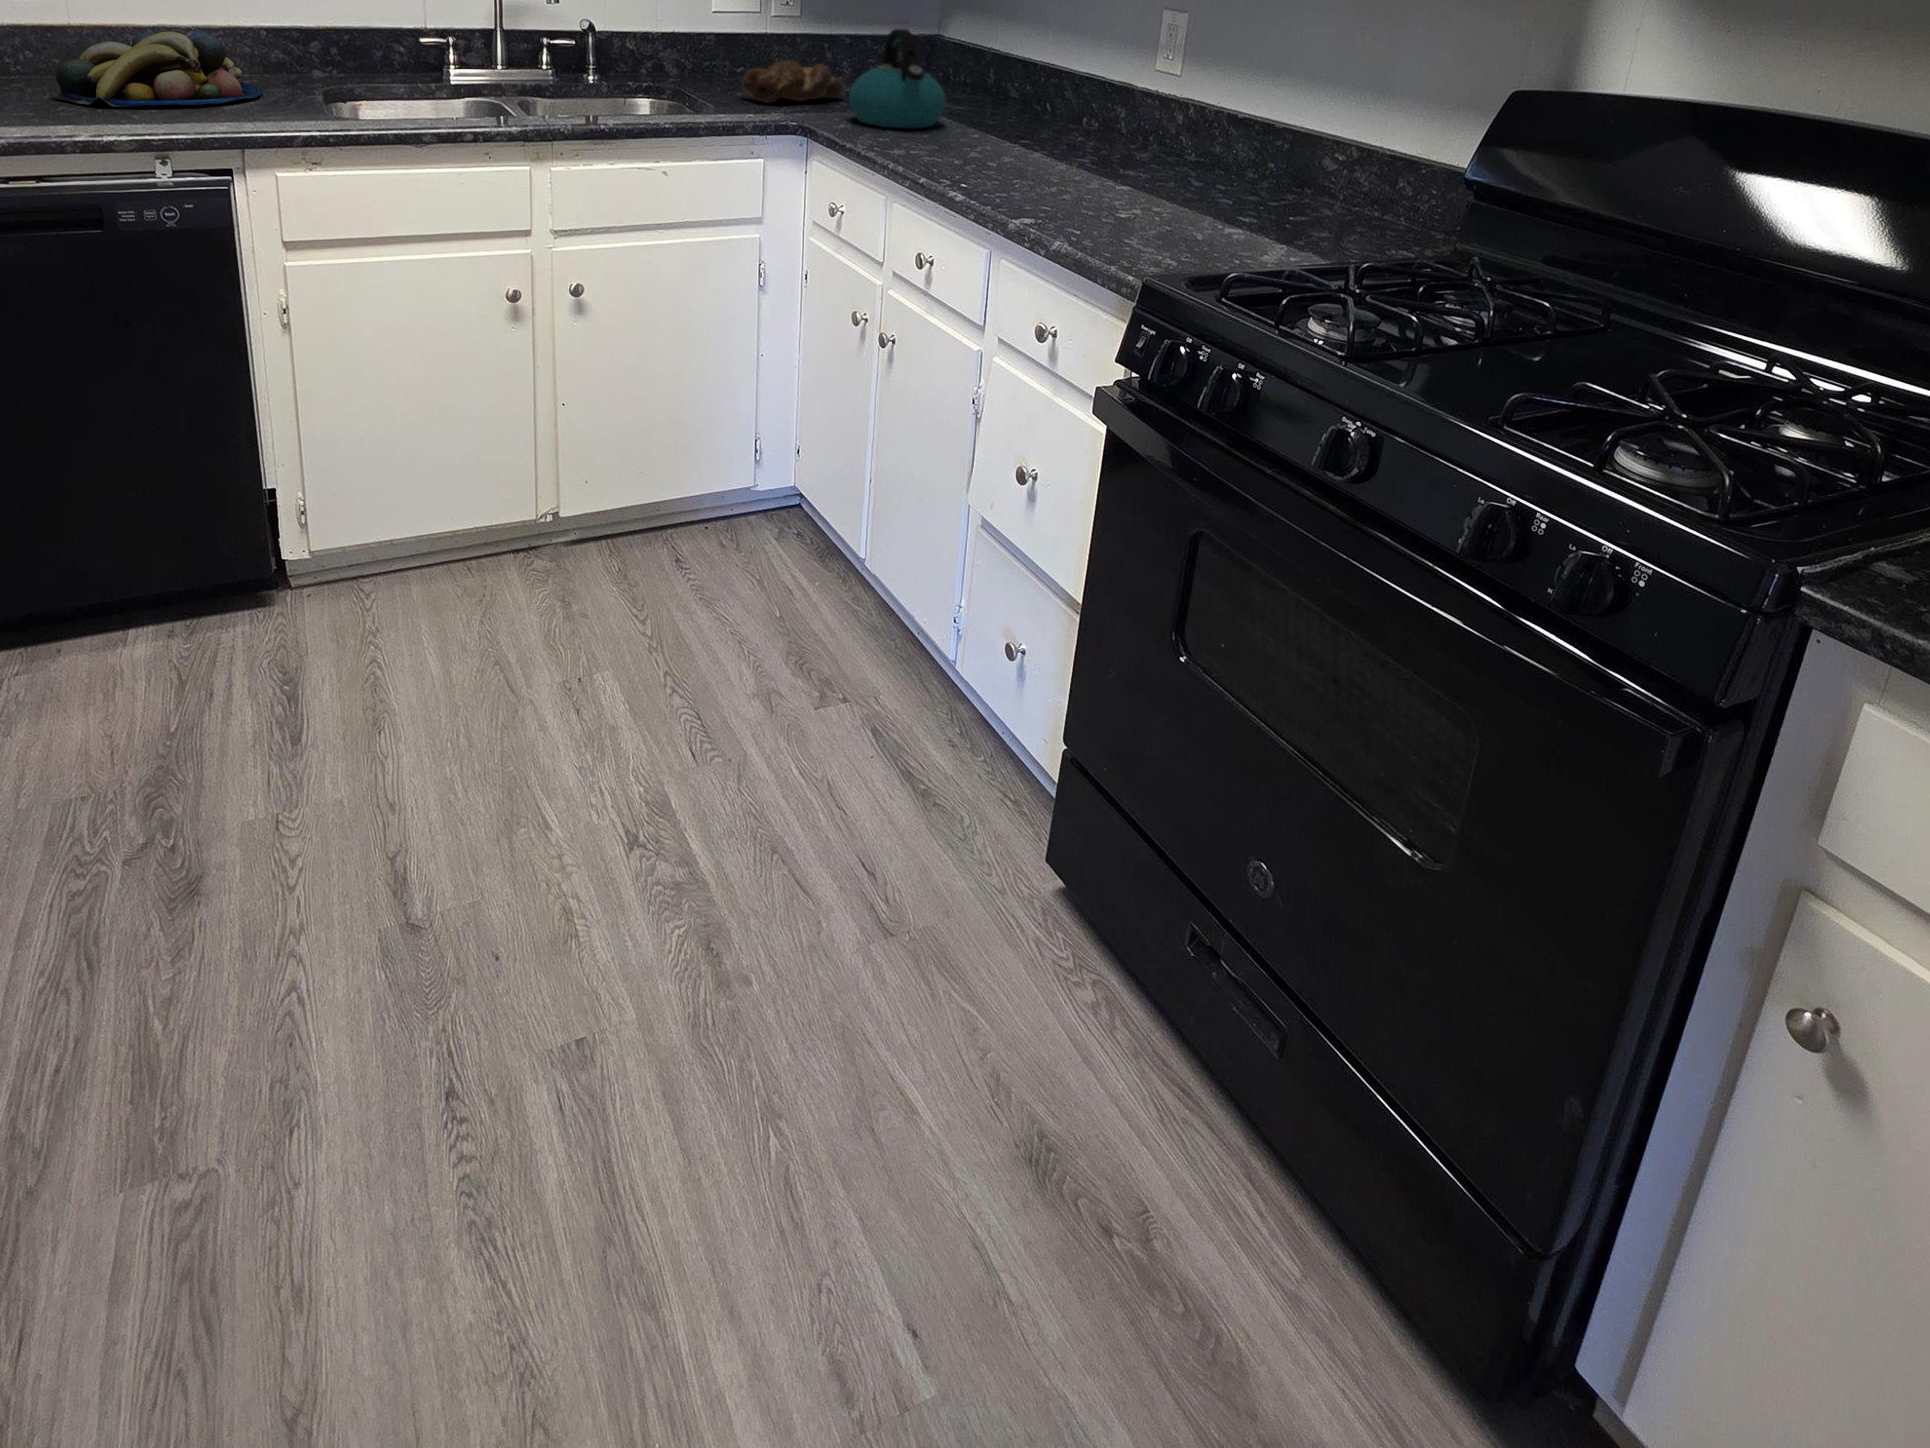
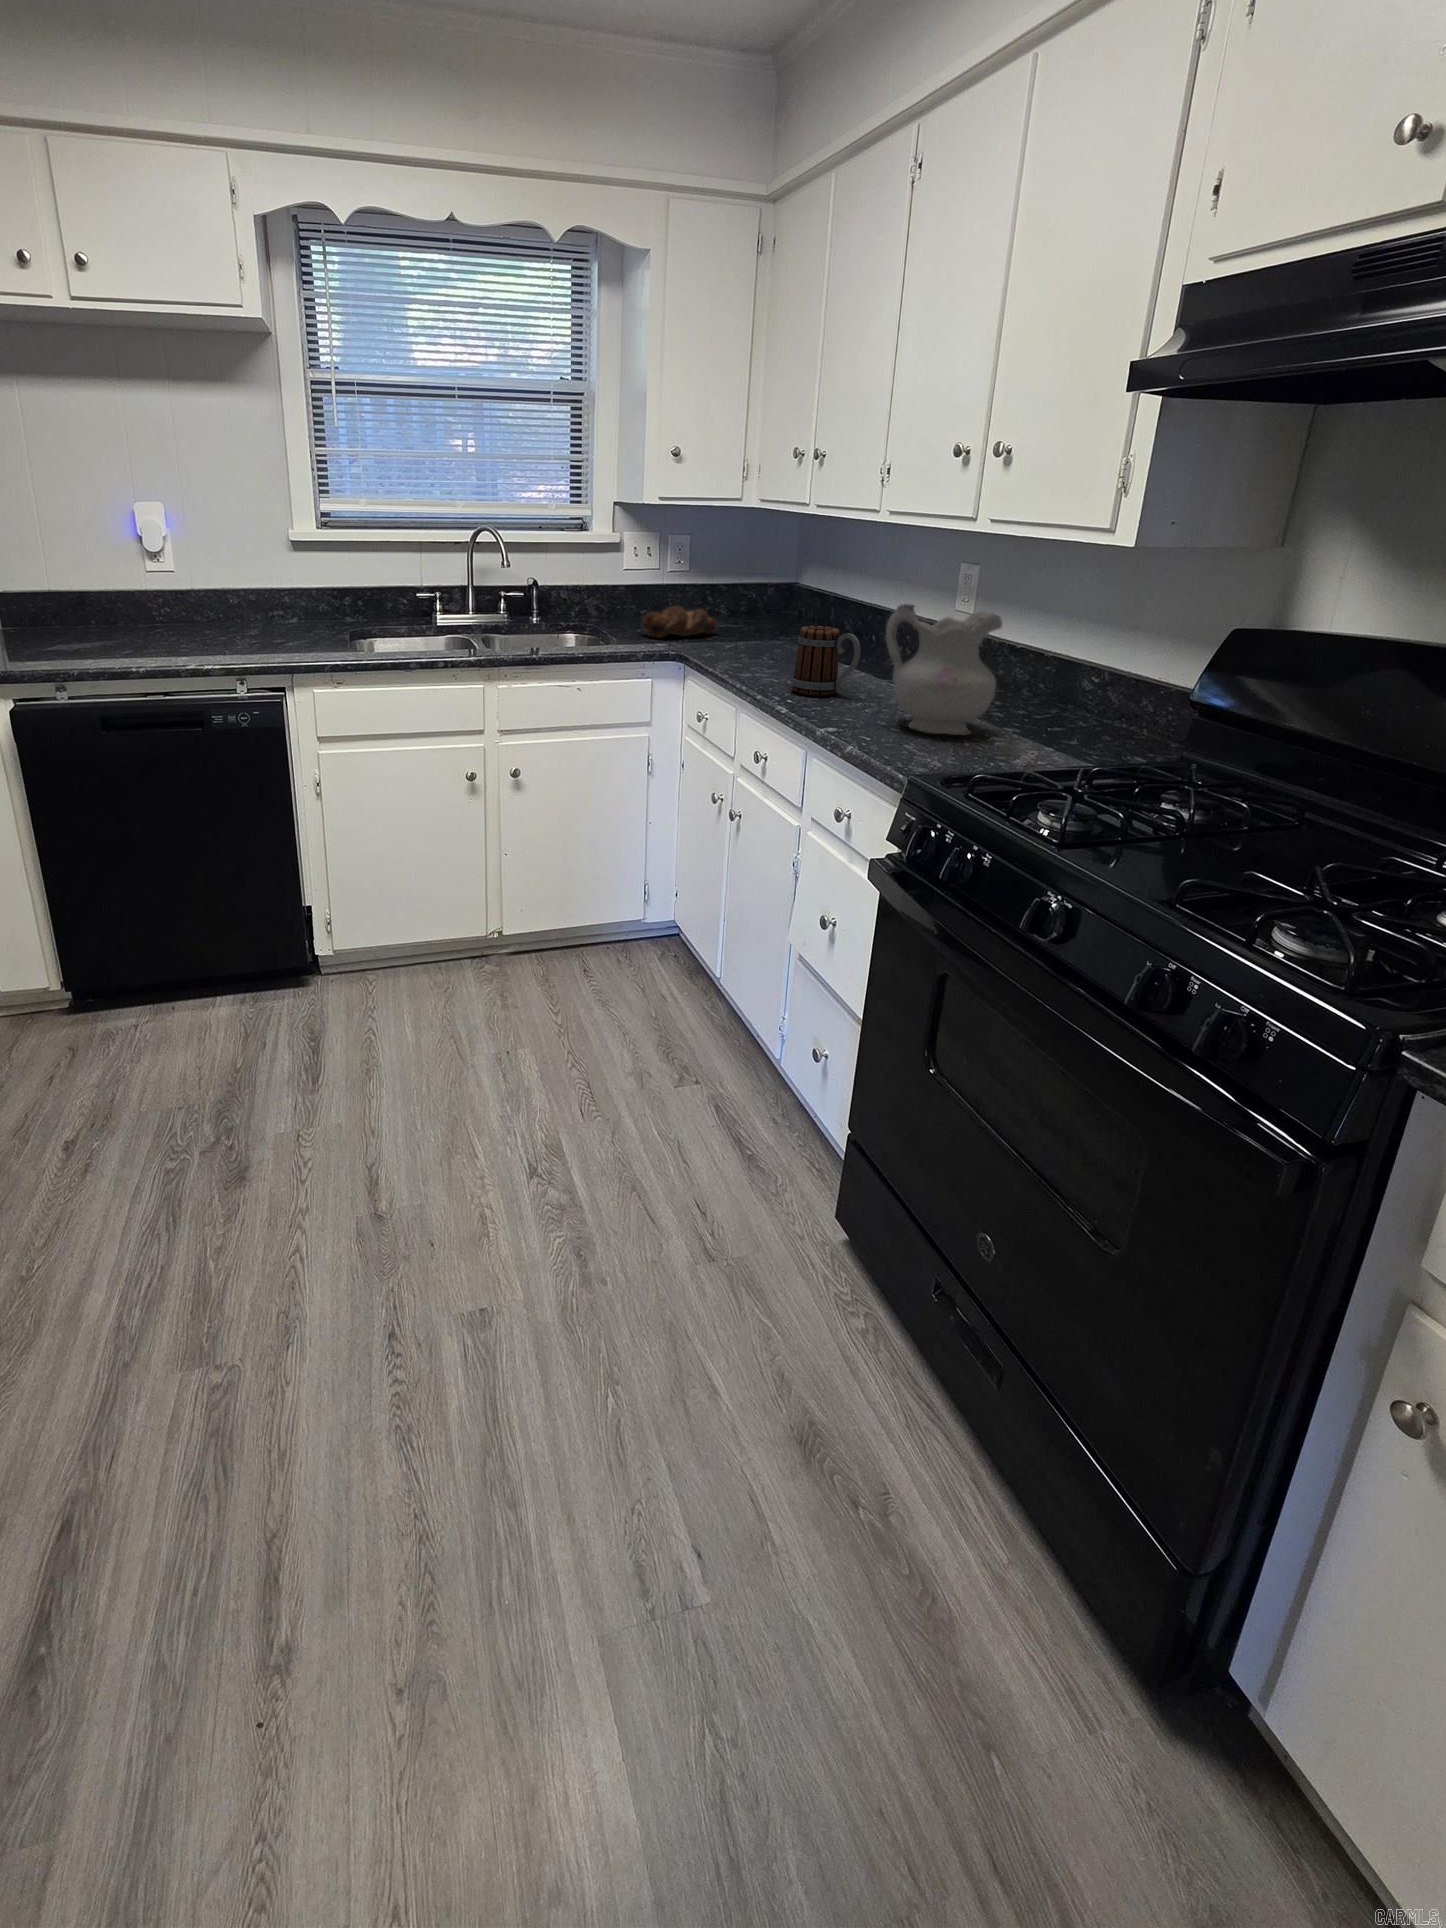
kettle: present [849,29,946,128] -> none [717,582,791,657]
fruit bowl: present [56,30,262,107] -> none [180,592,311,646]
ceramic pitcher: none [1093,54,1238,225] -> present [886,604,1002,735]
mug: none [960,85,1051,177] -> present [791,626,860,696]

